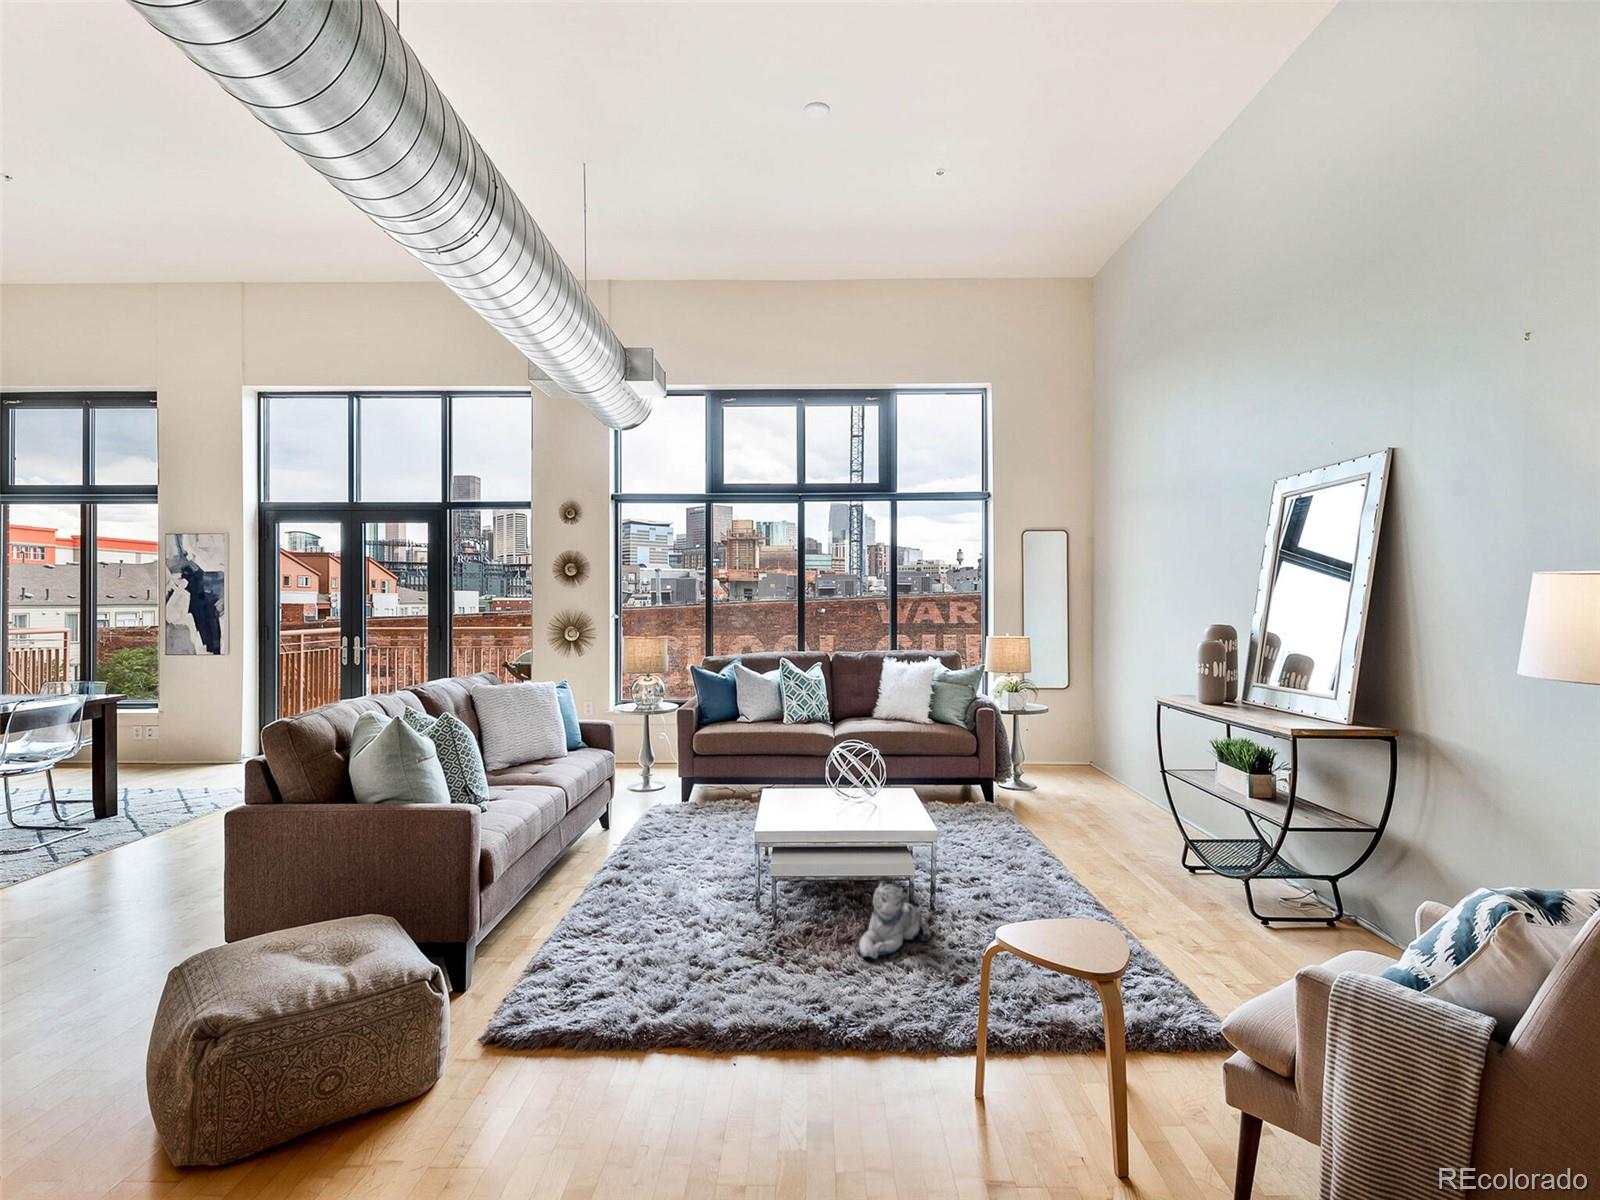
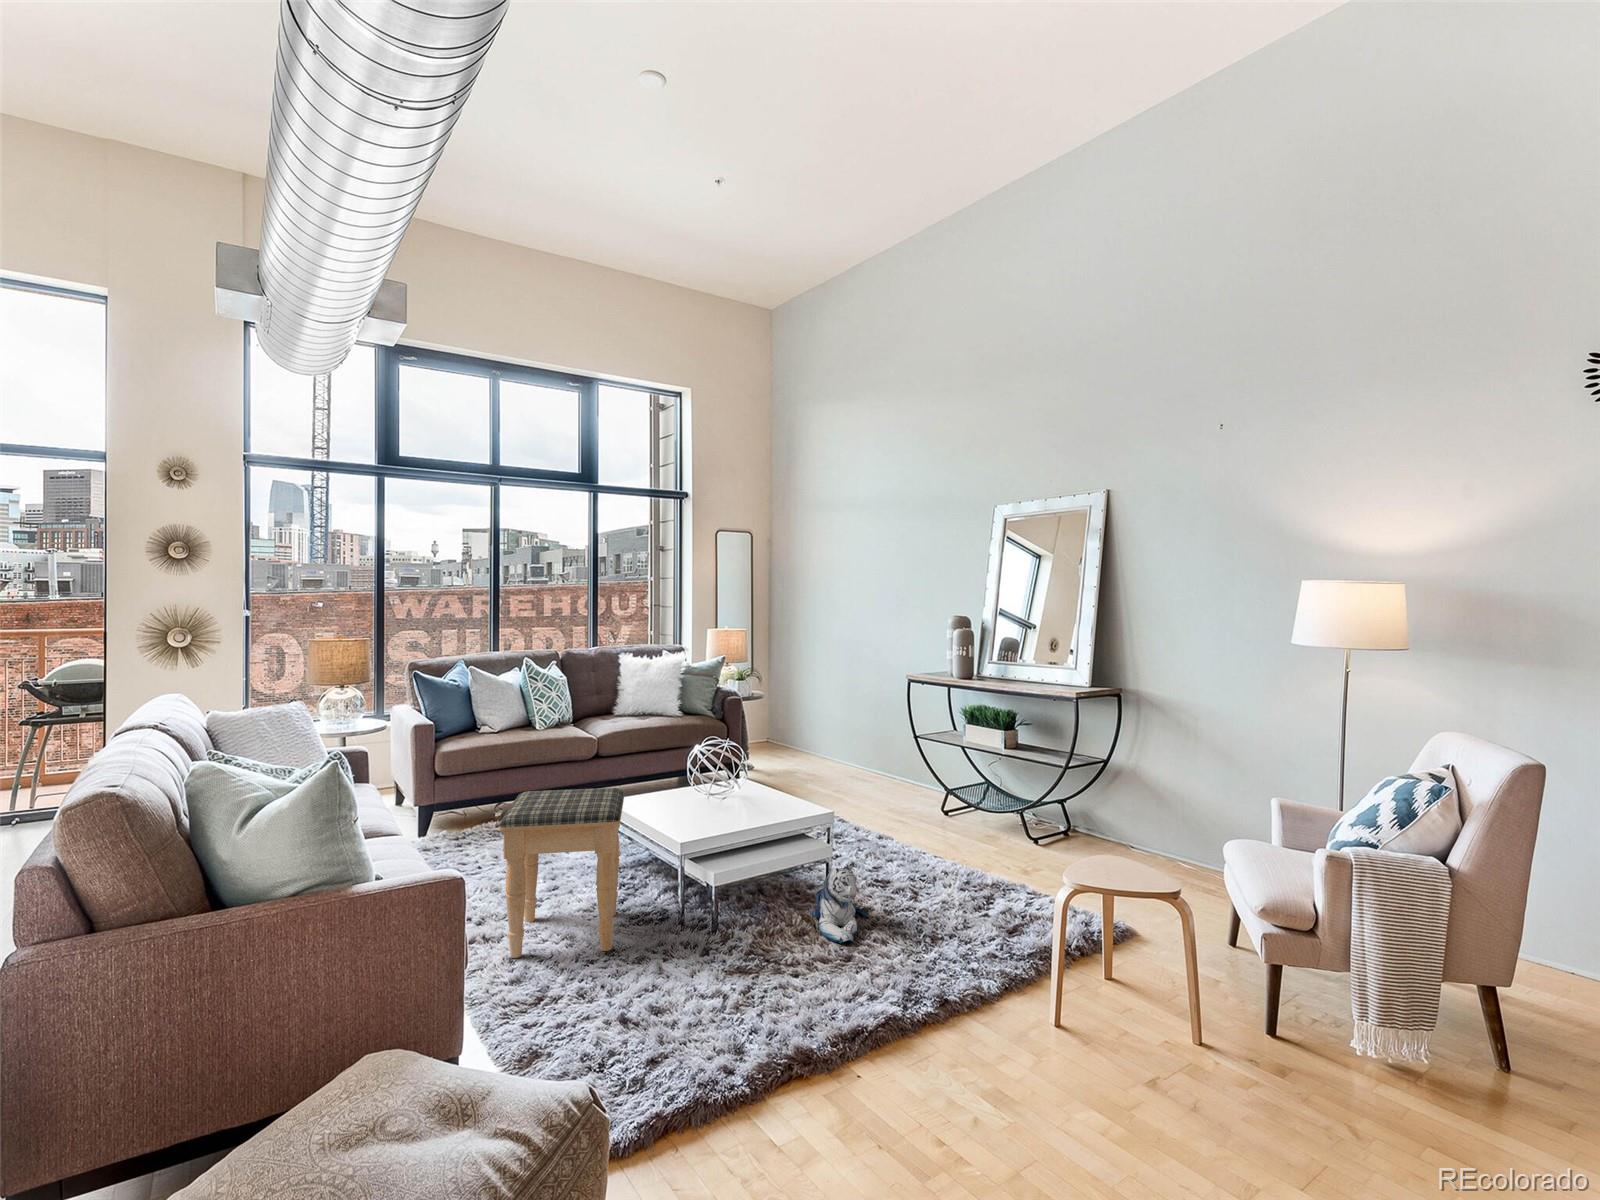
footstool: none [603,769,732,913] -> present [499,788,624,958]

